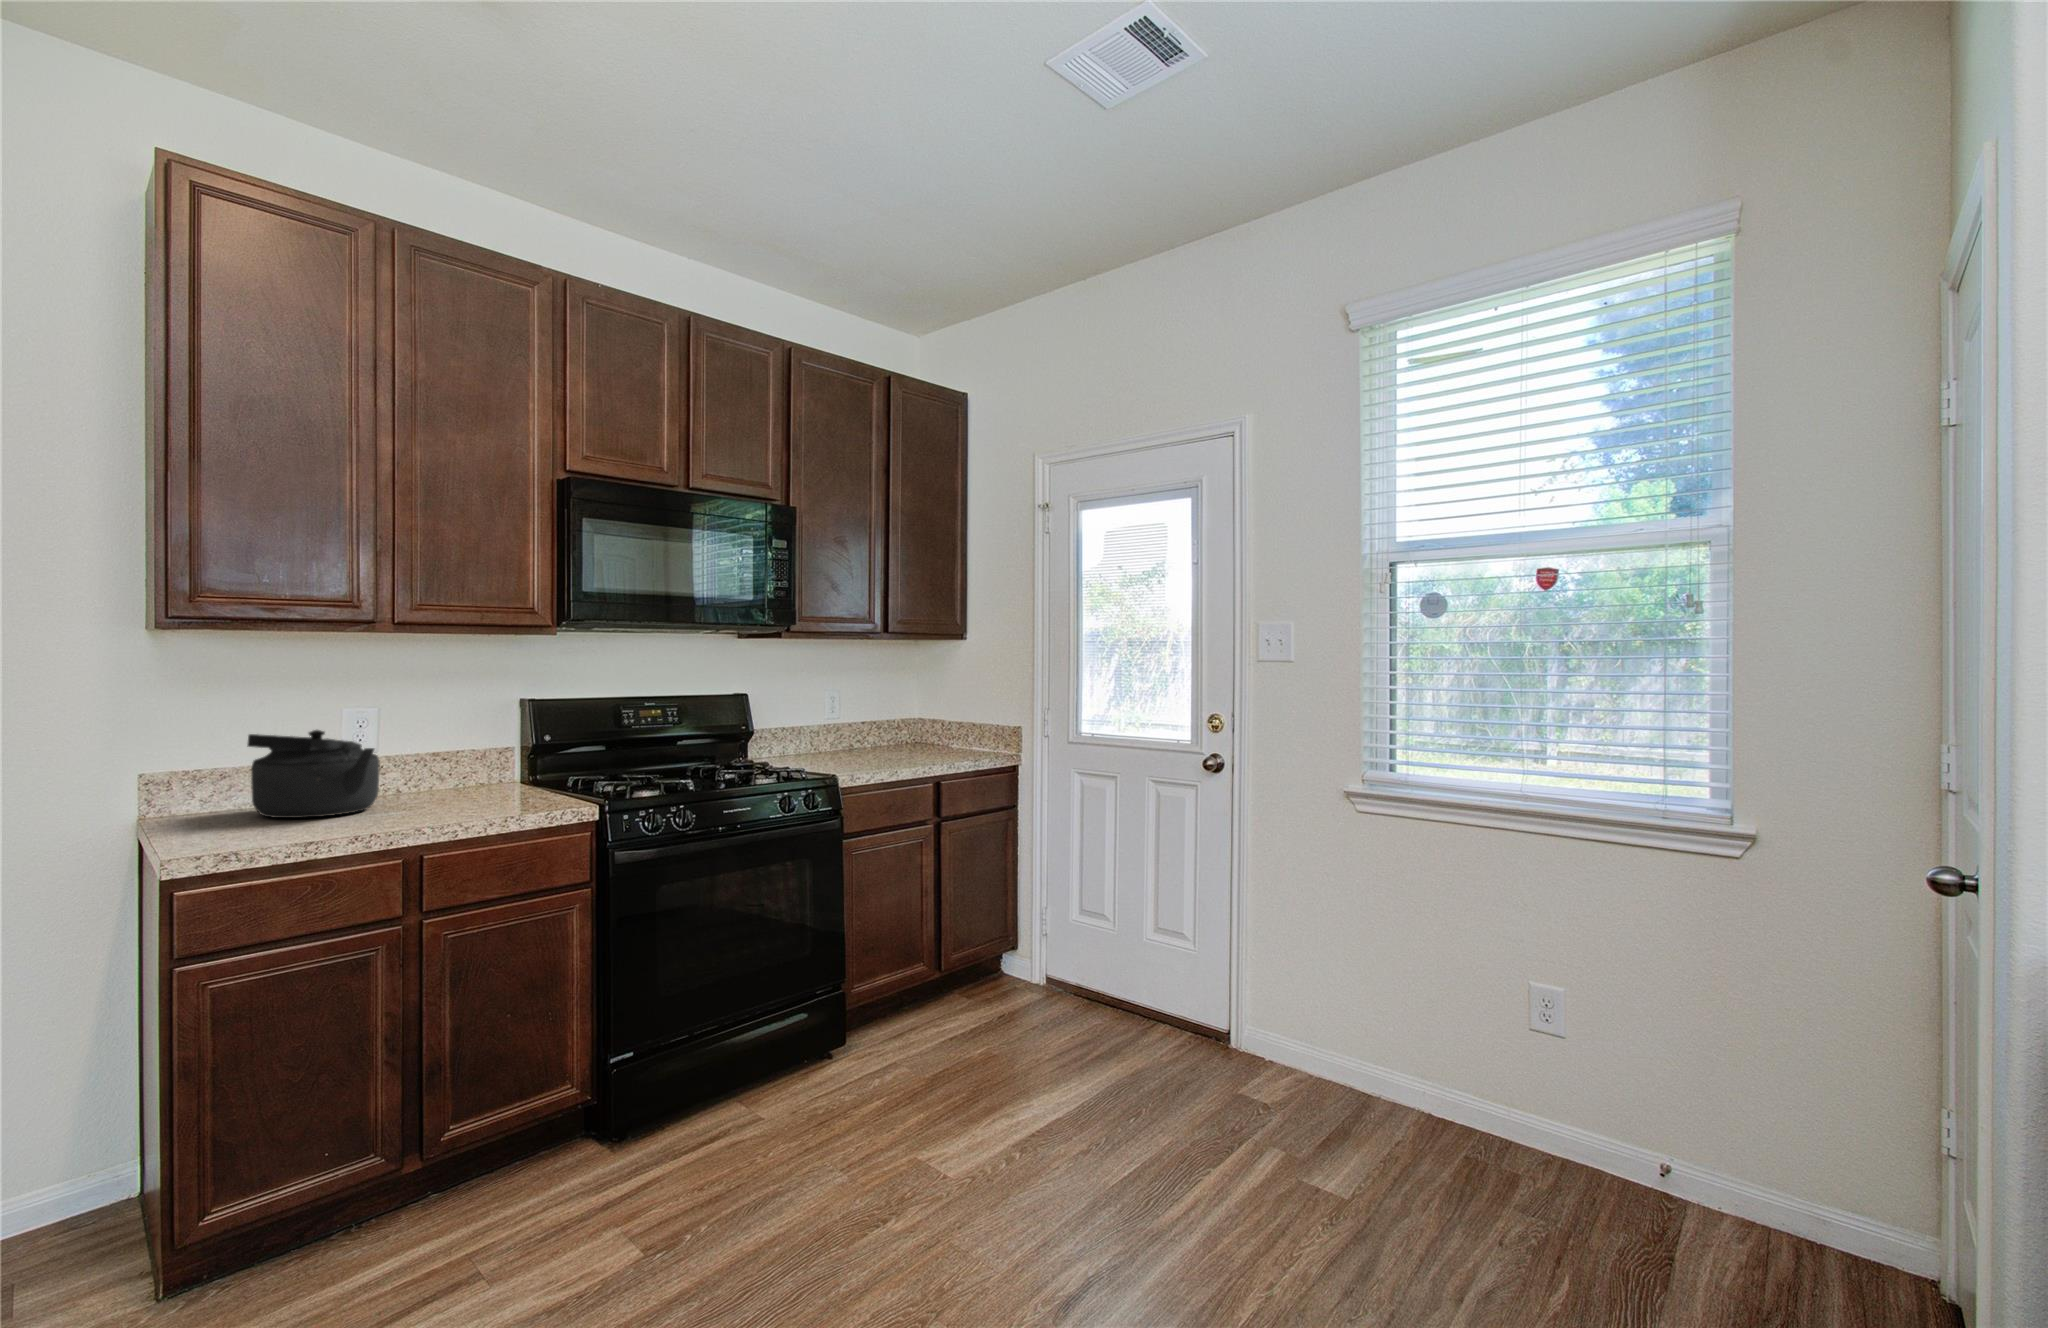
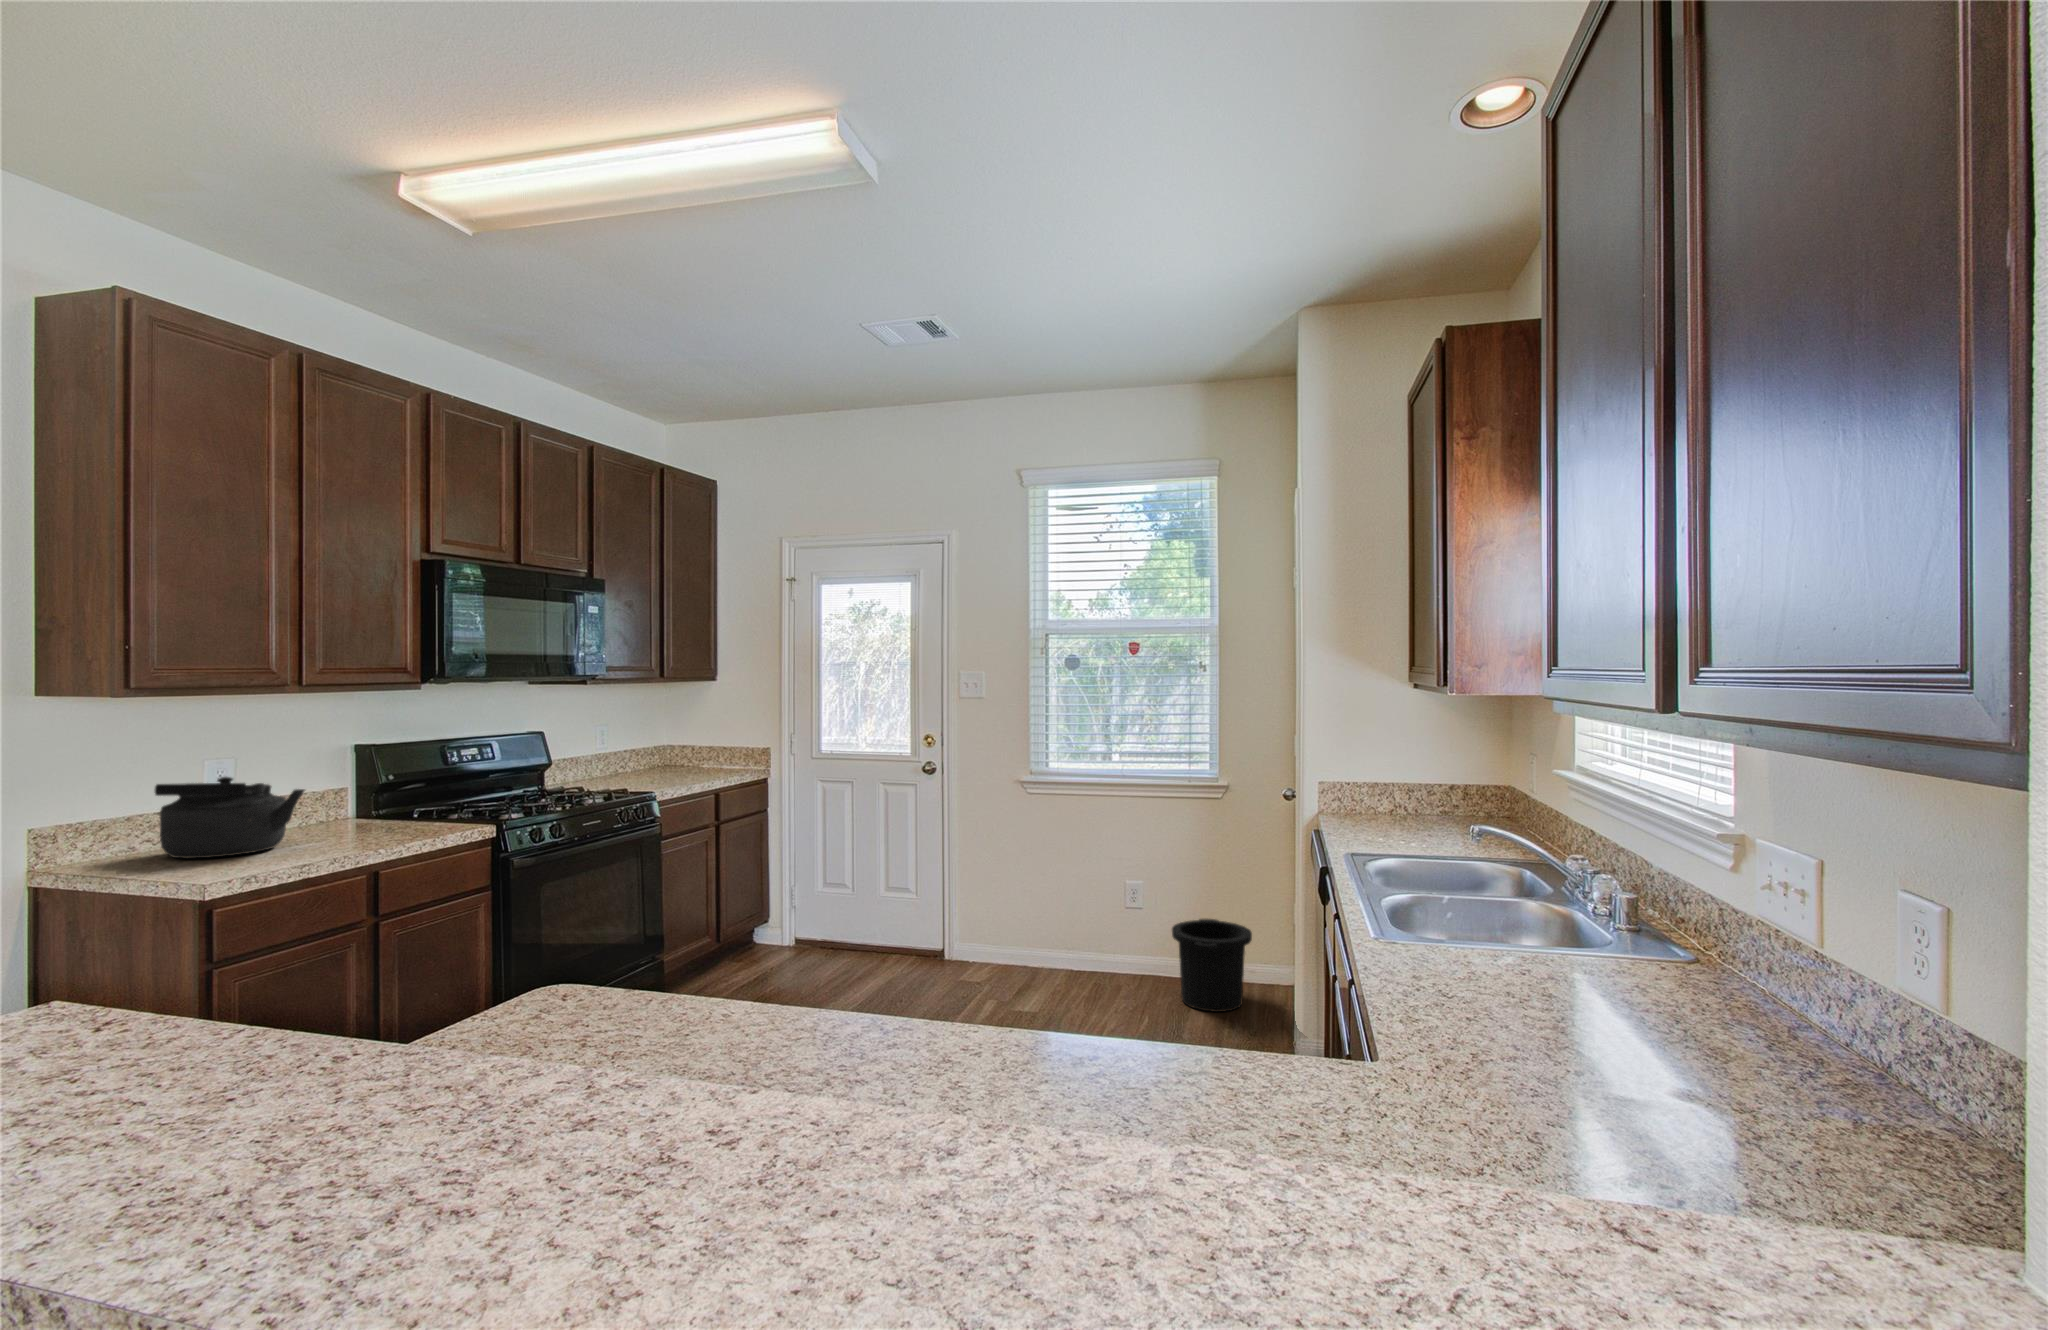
trash can: none [1584,1063,1755,1253] -> present [1172,919,1252,1012]

